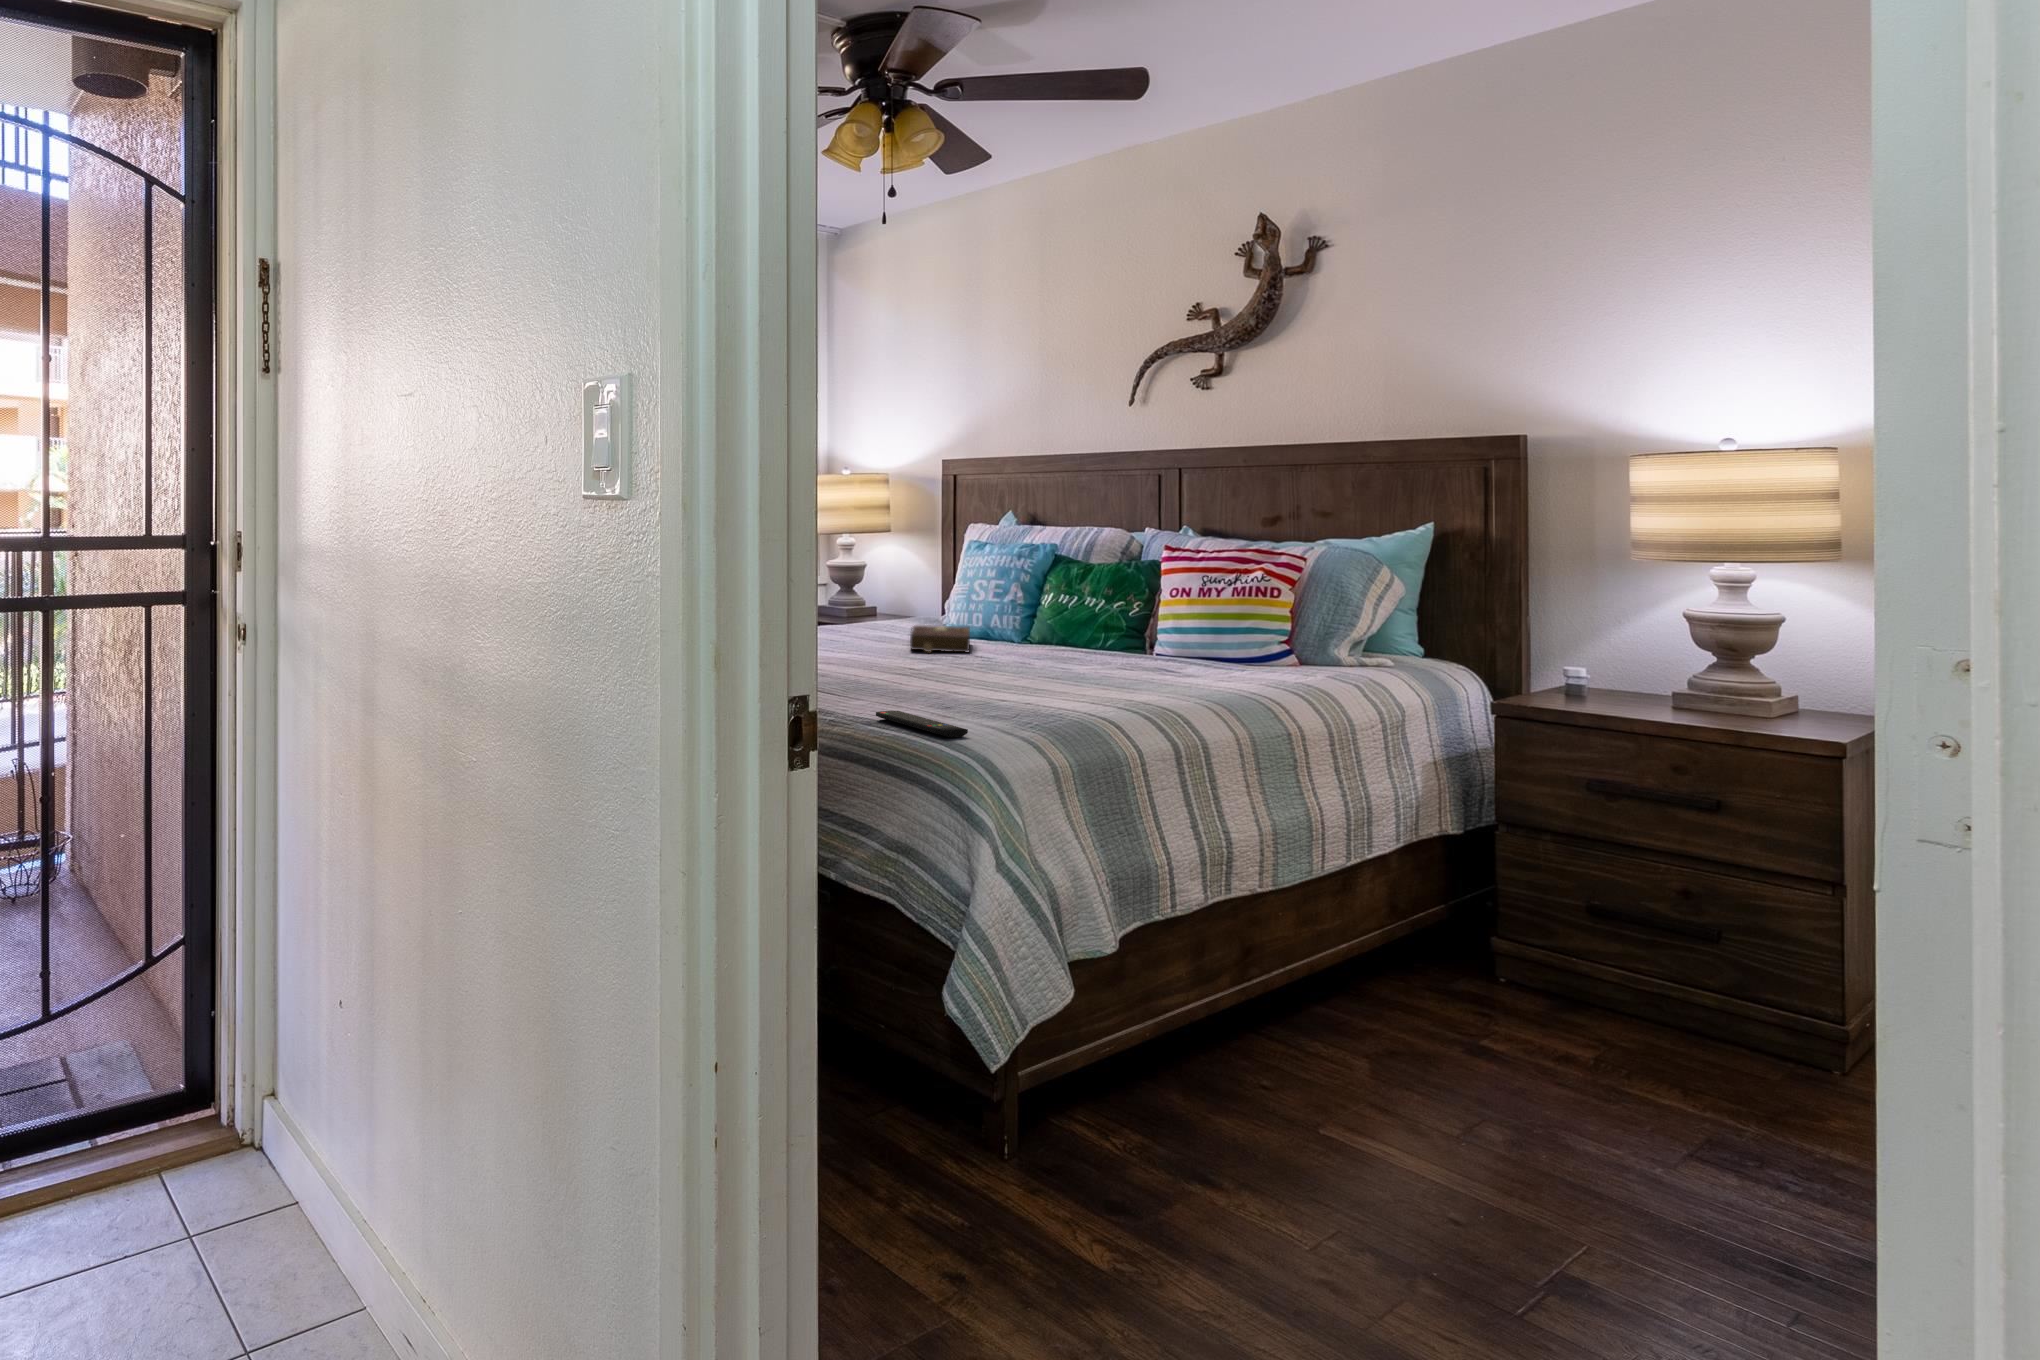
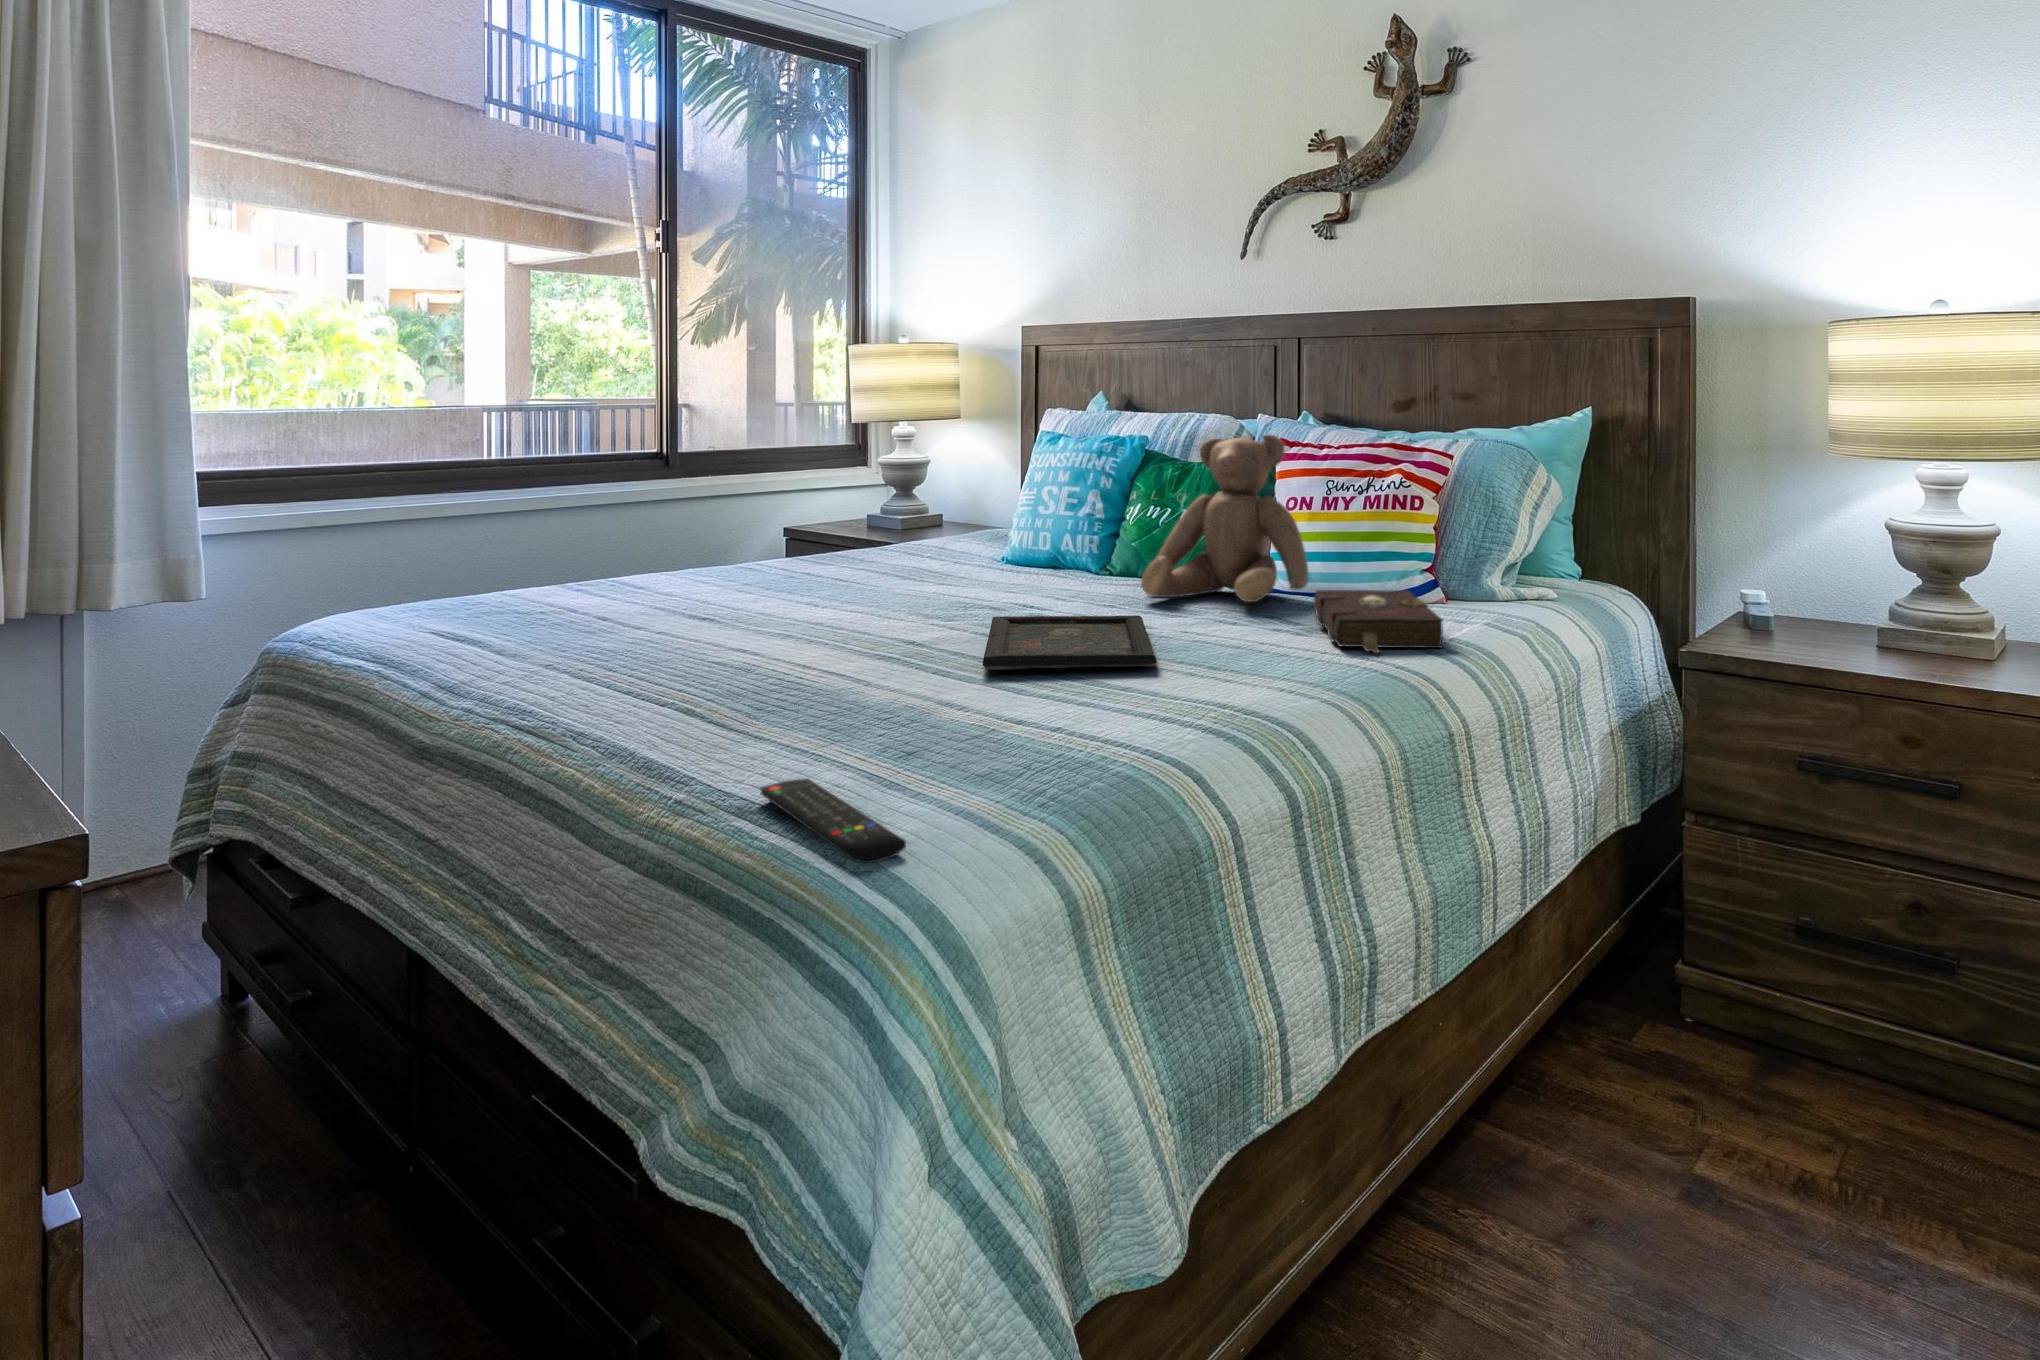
teddy bear: none [1059,541,1188,657] -> present [1141,434,1309,602]
book: present [910,625,970,652] -> present [1314,590,1443,653]
tray: none [961,657,1082,683] -> present [983,615,1157,670]

